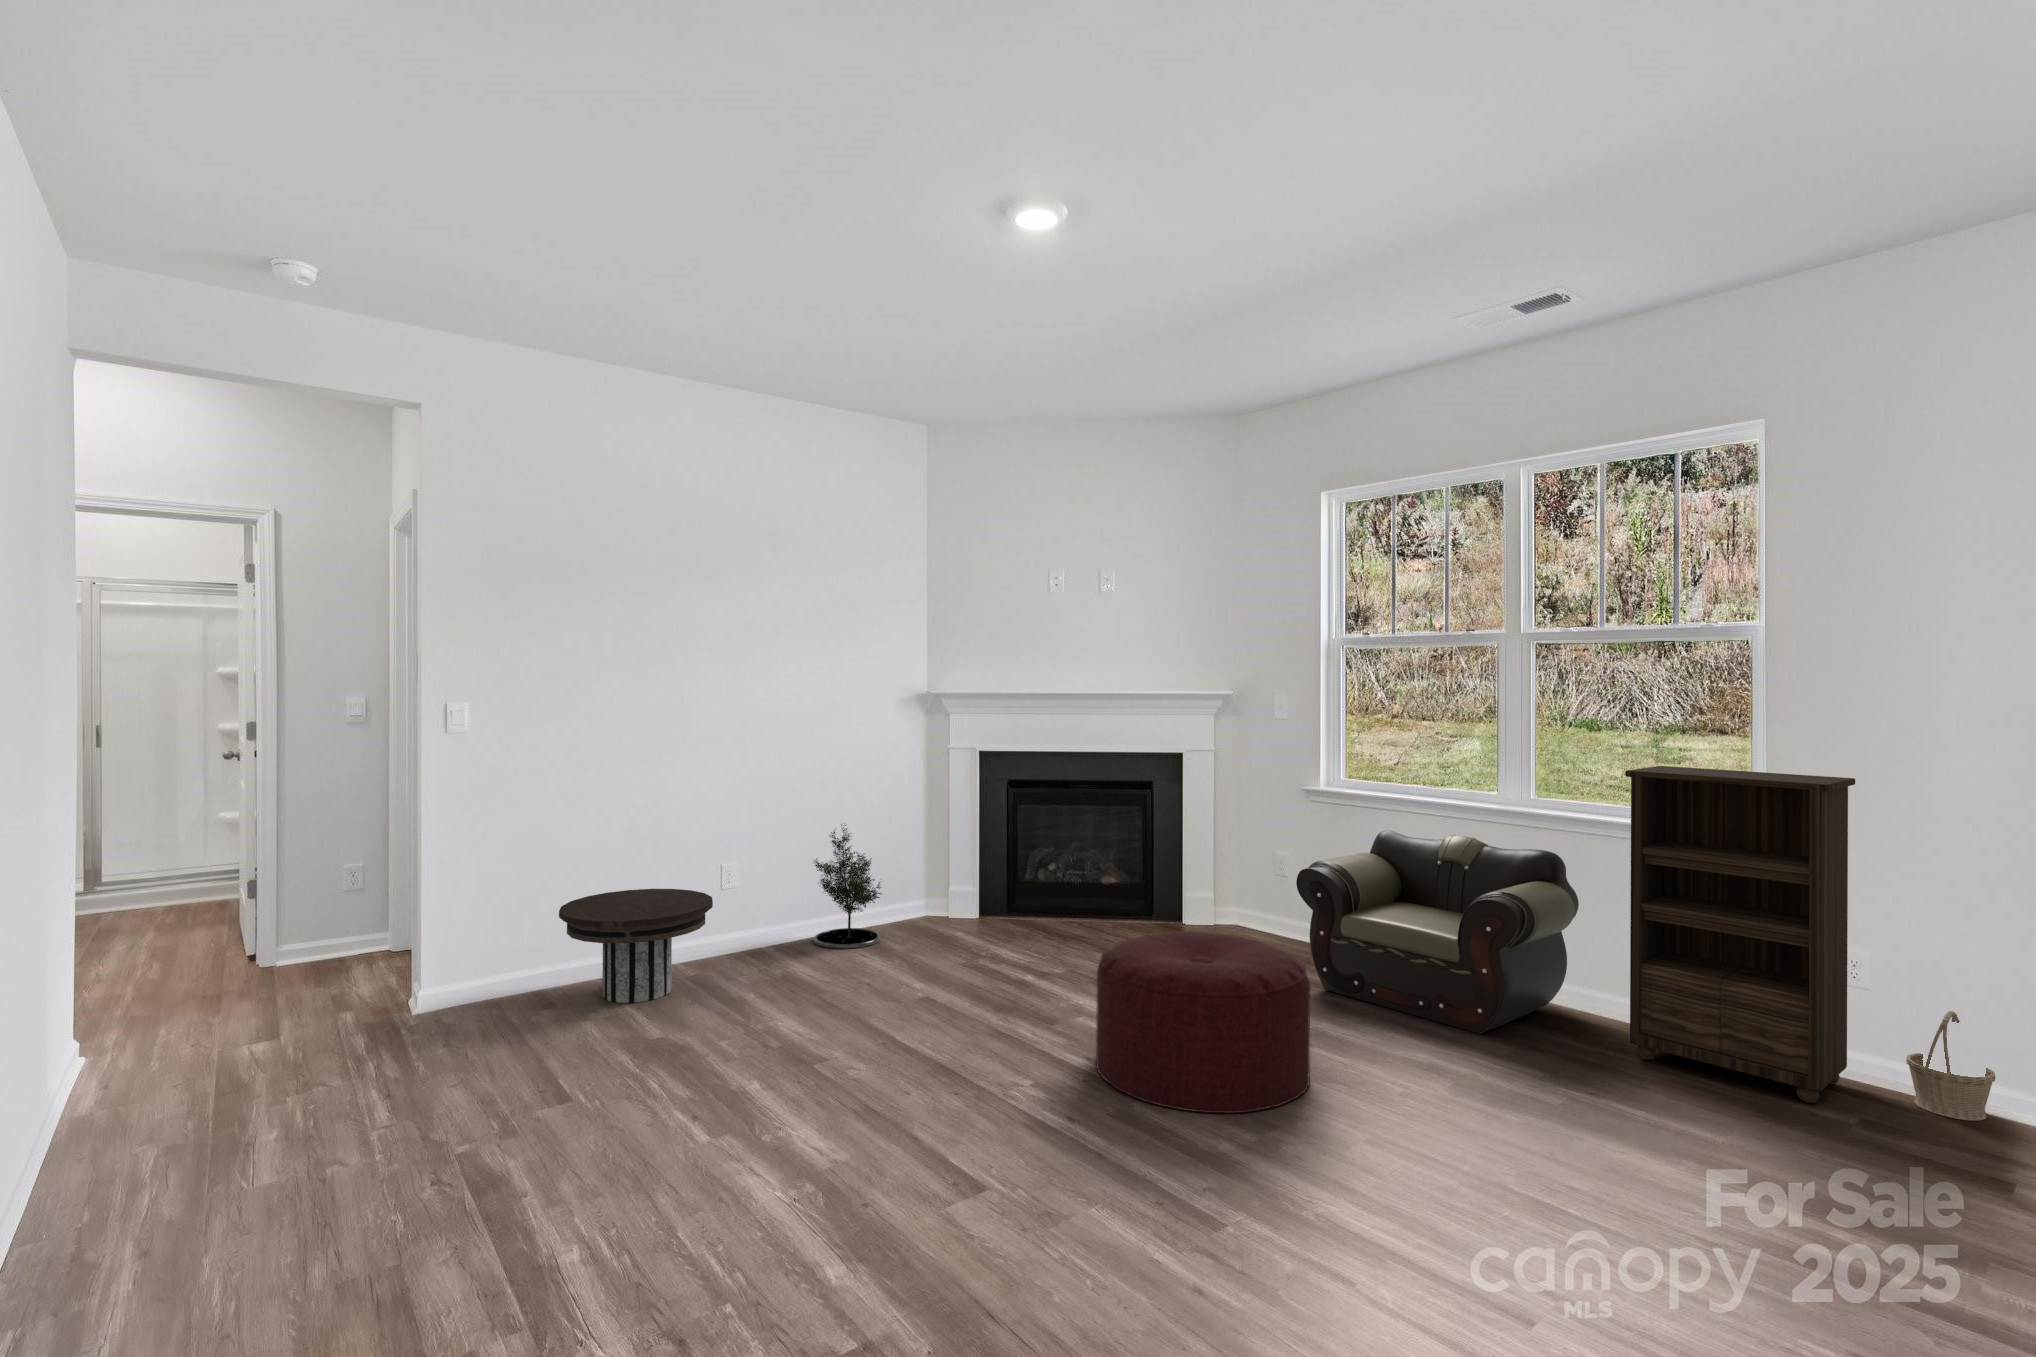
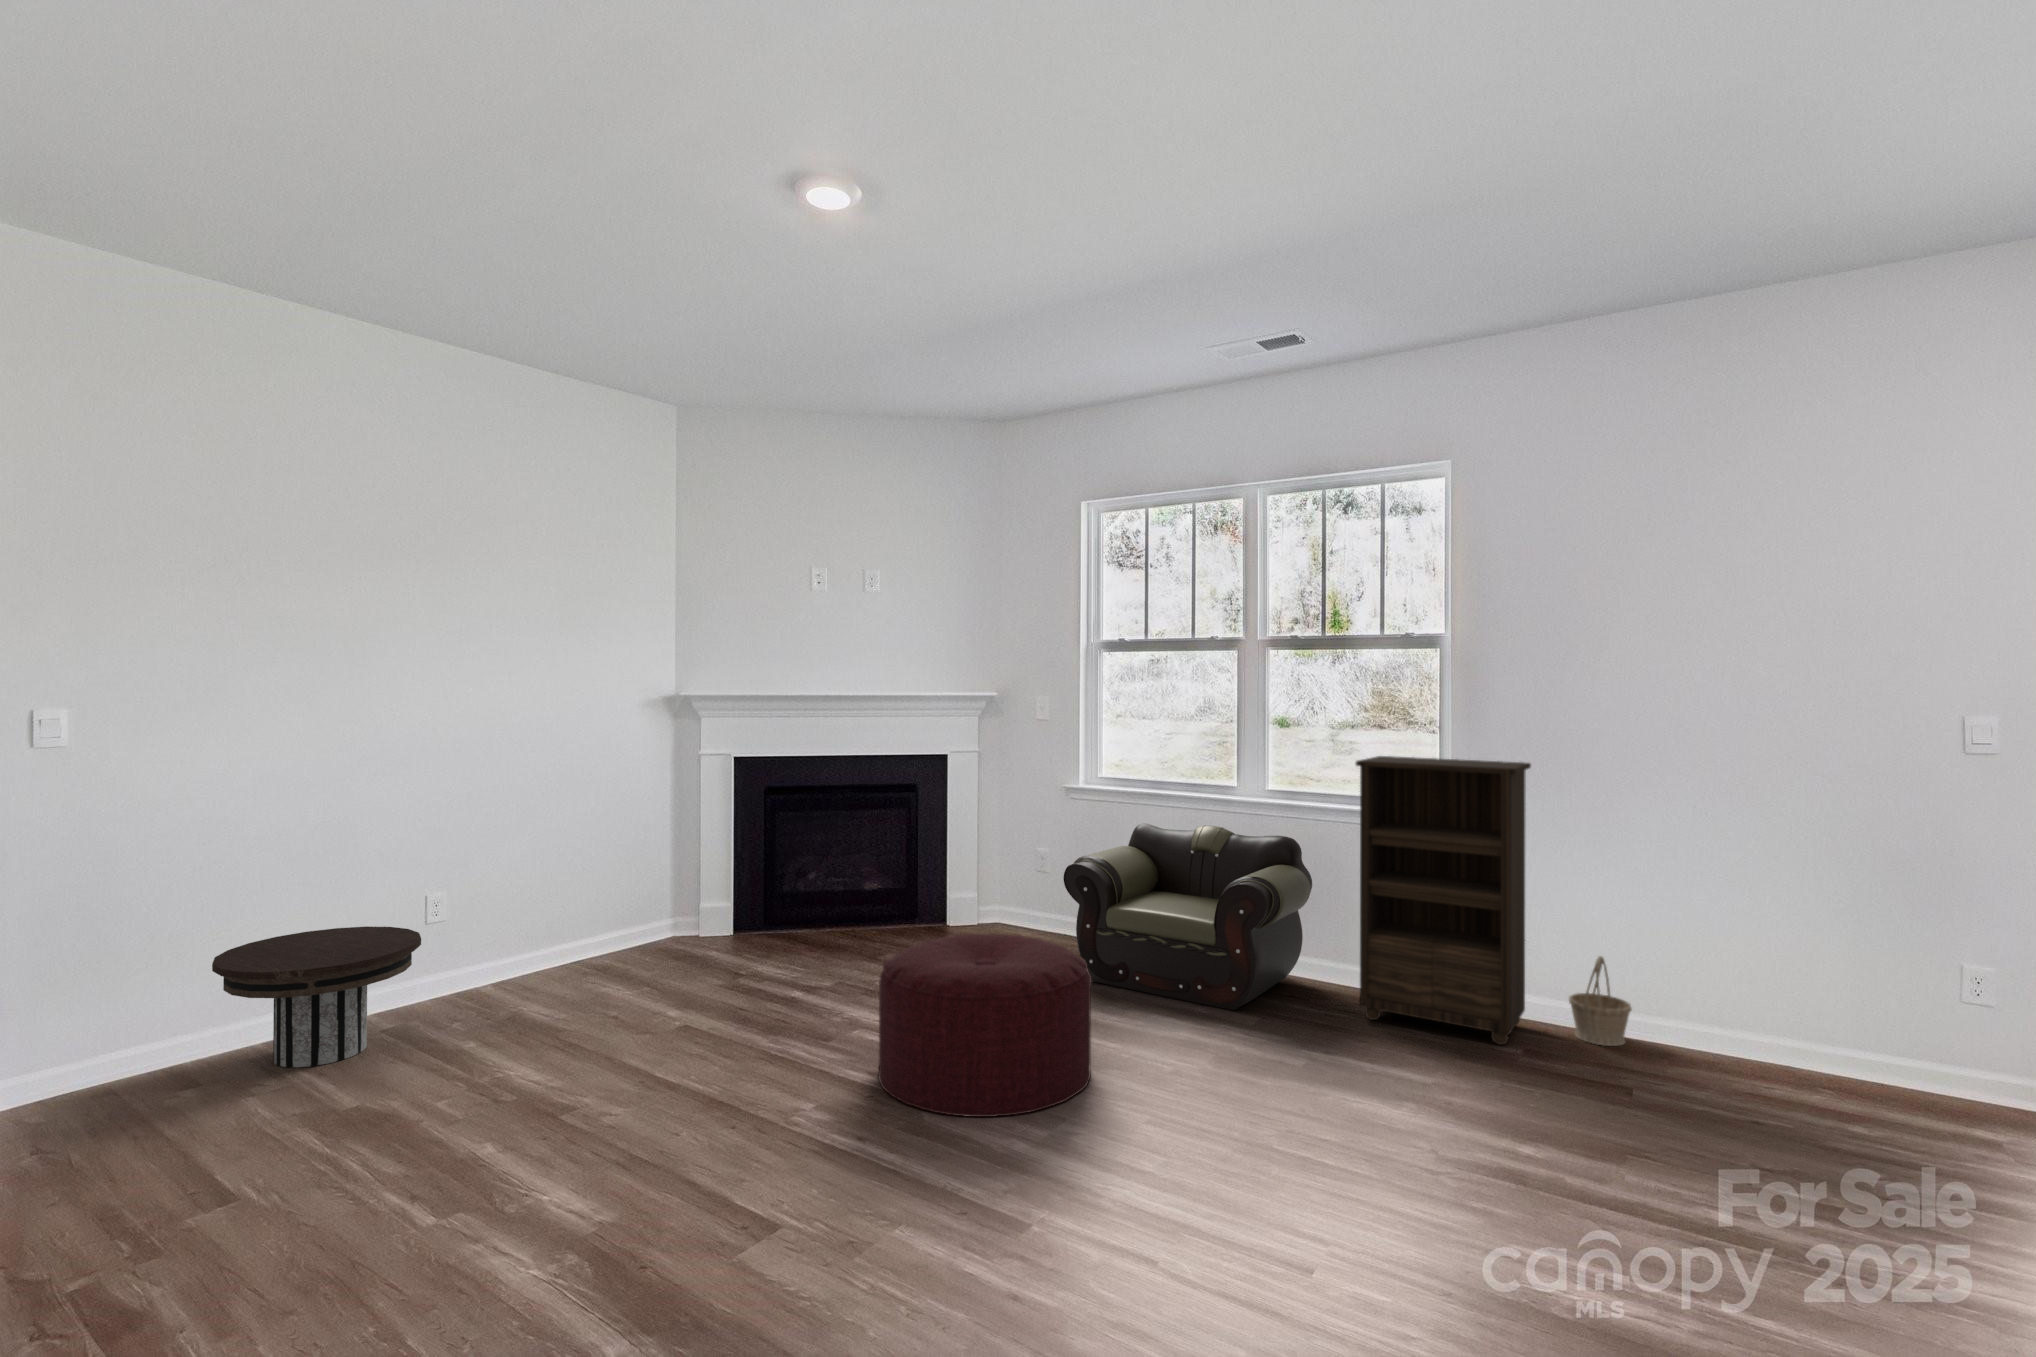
potted tree: present [814,823,882,949] -> none [540,839,626,980]

